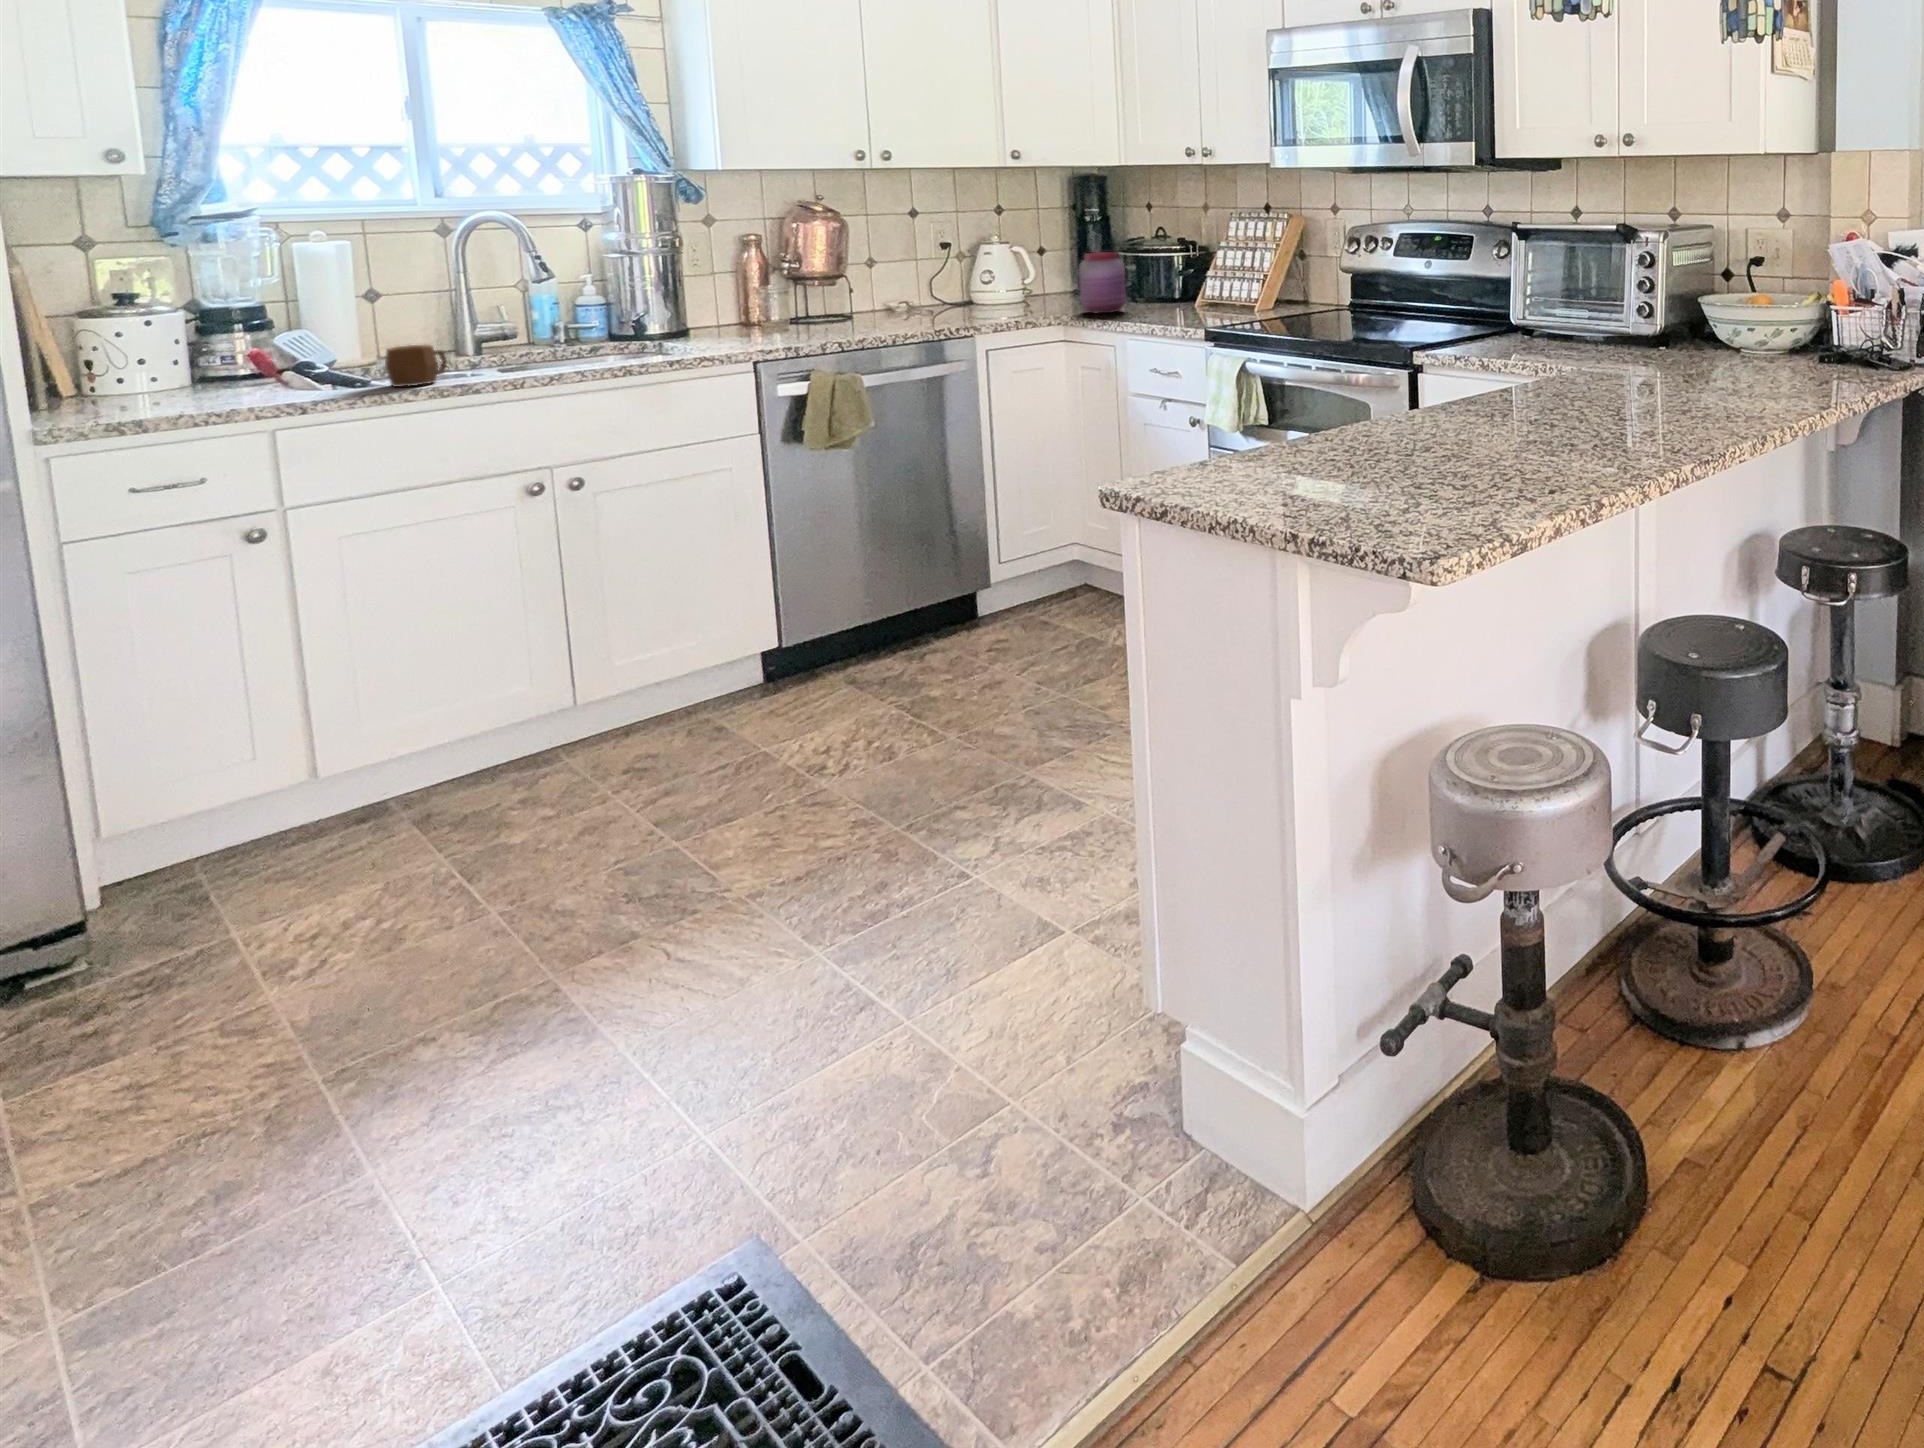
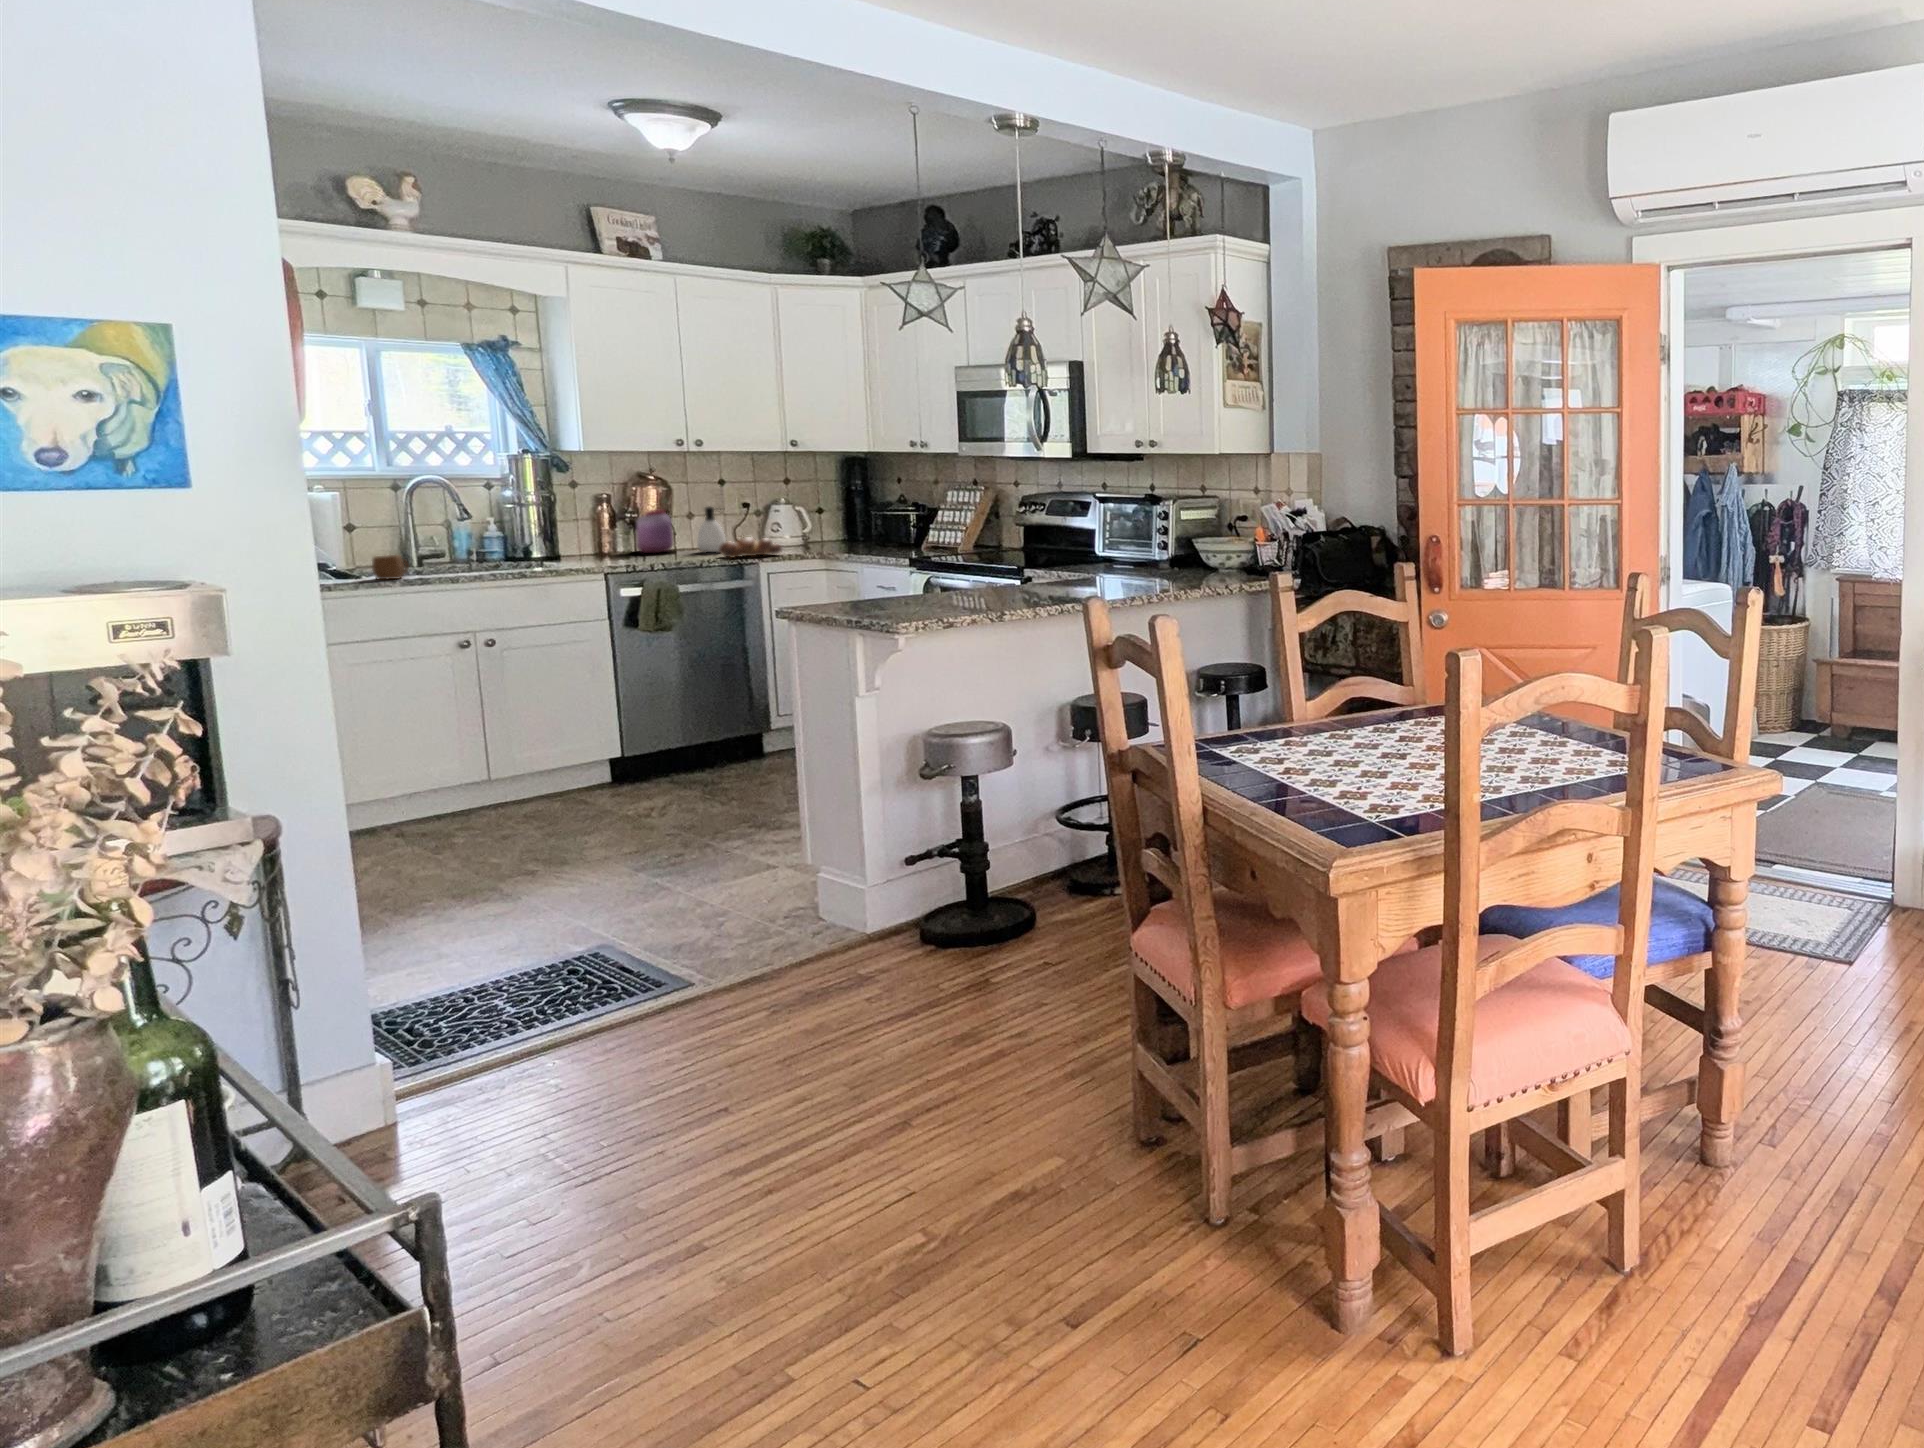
soap dispenser: none [882,249,922,316] -> present [697,507,726,552]
jar: present [1078,252,1126,313] -> present [637,510,673,553]
bread loaf: none [915,294,1003,327] -> present [719,537,782,558]

